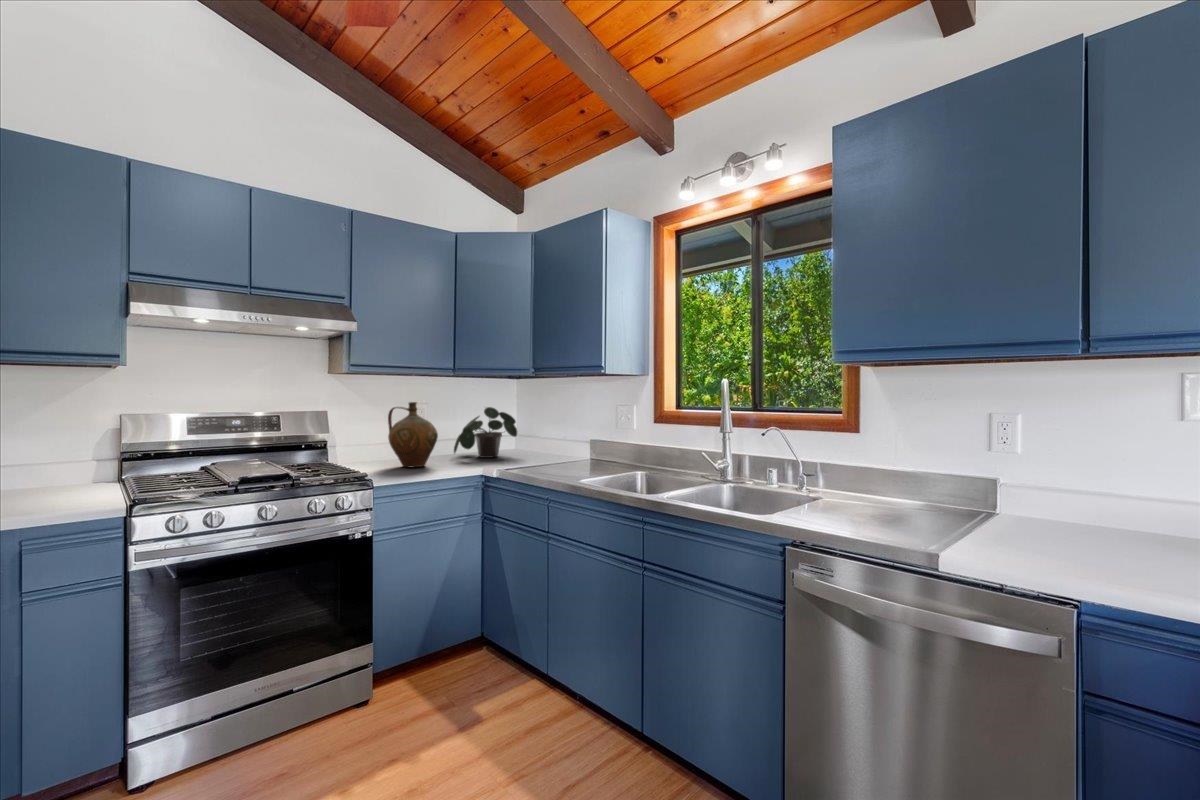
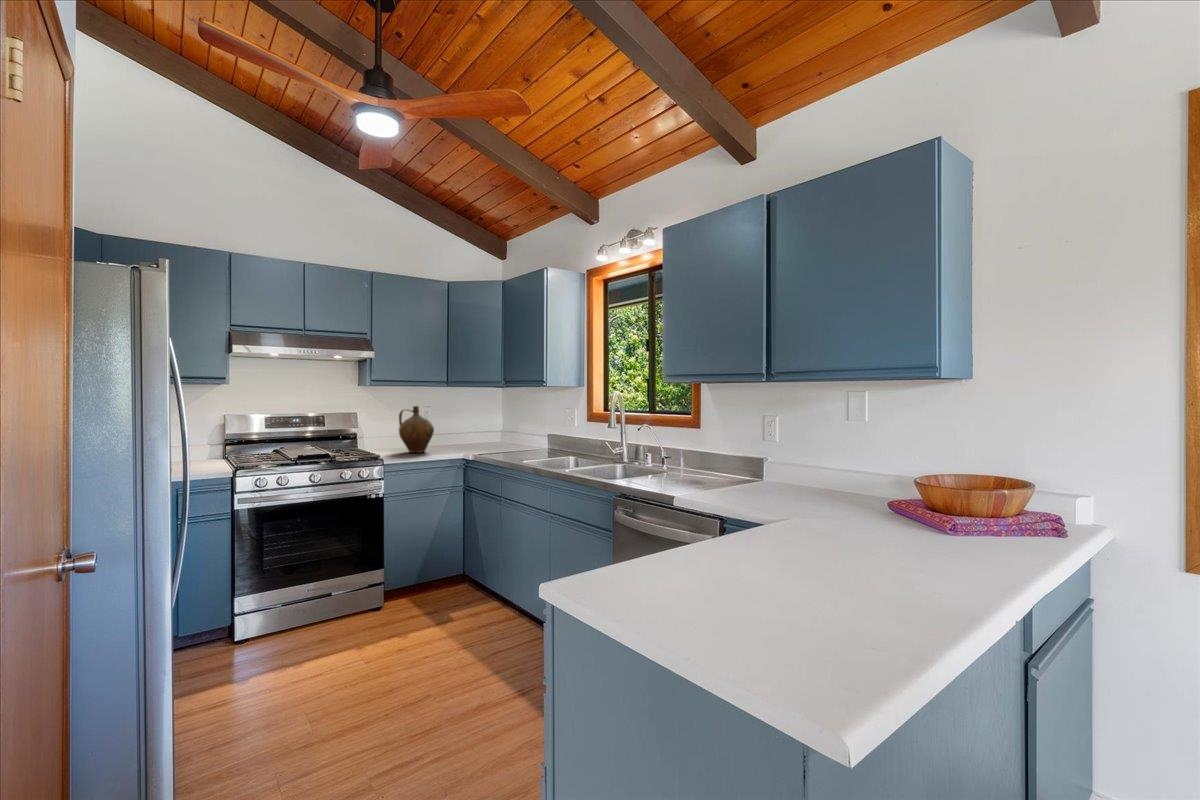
potted plant: present [454,407,517,458] -> none [450,409,497,447]

